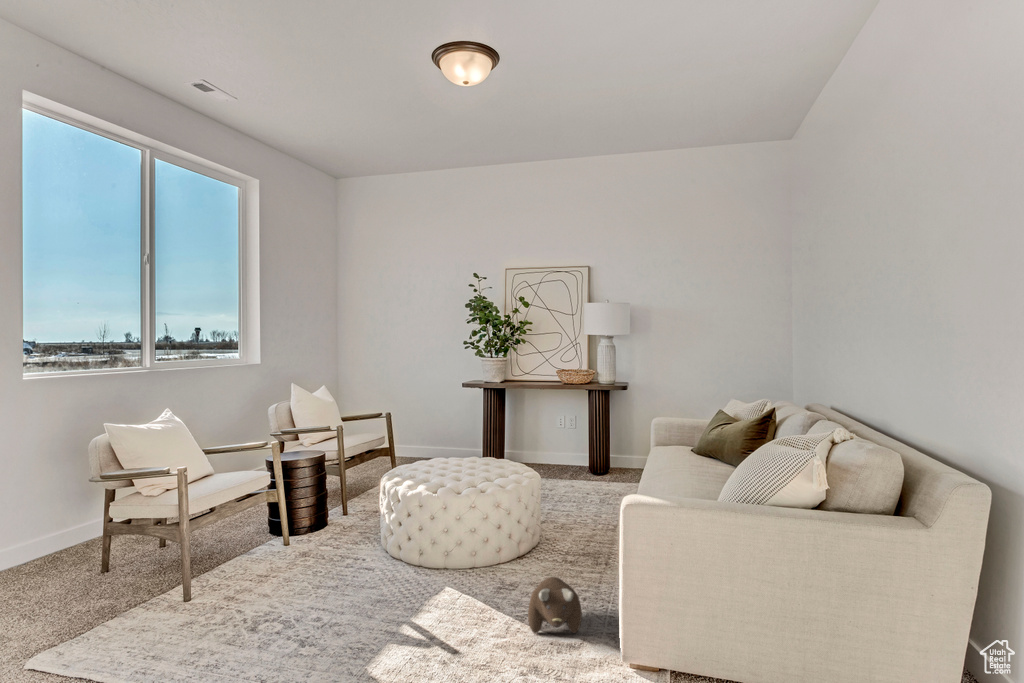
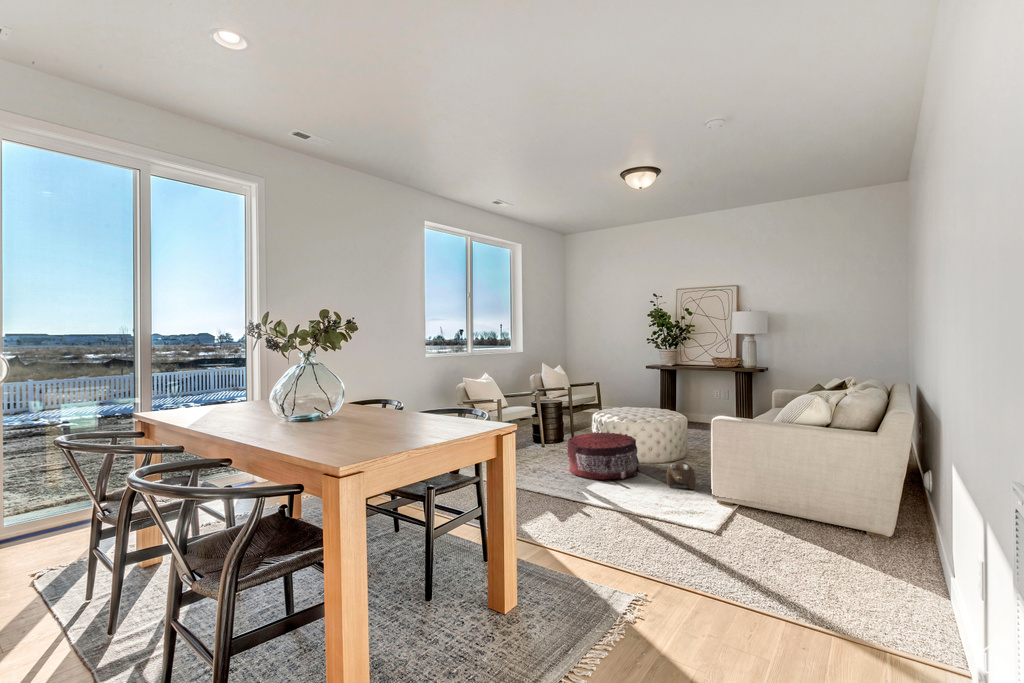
pouf: none [329,518,473,634] -> present [568,432,640,480]

